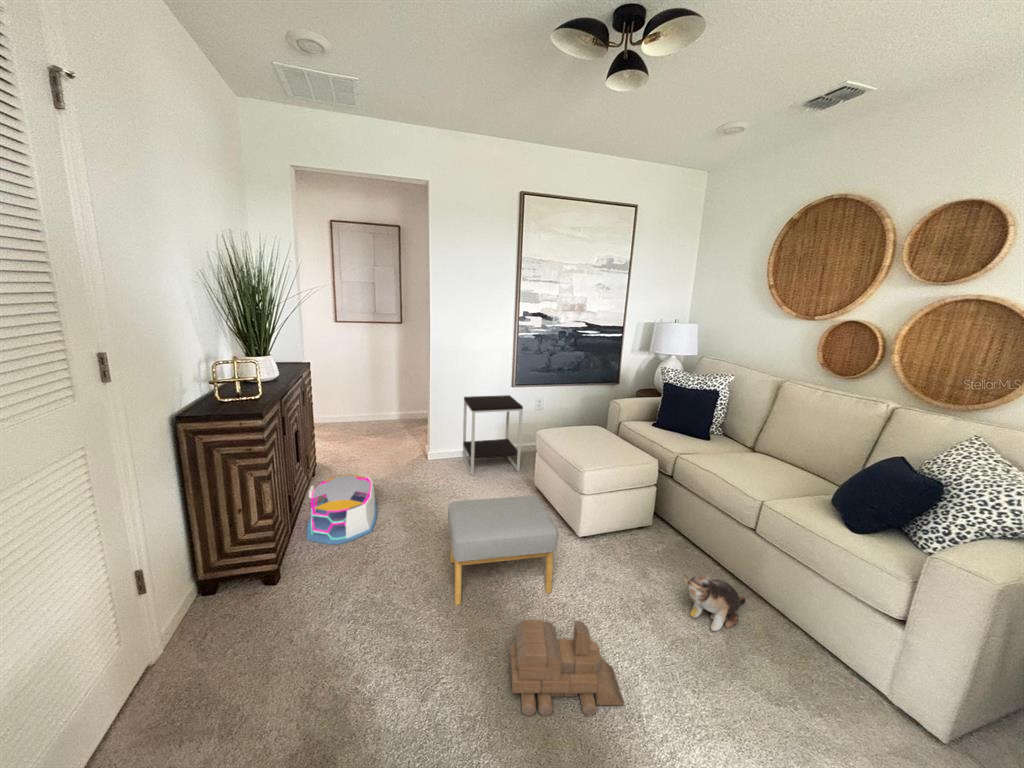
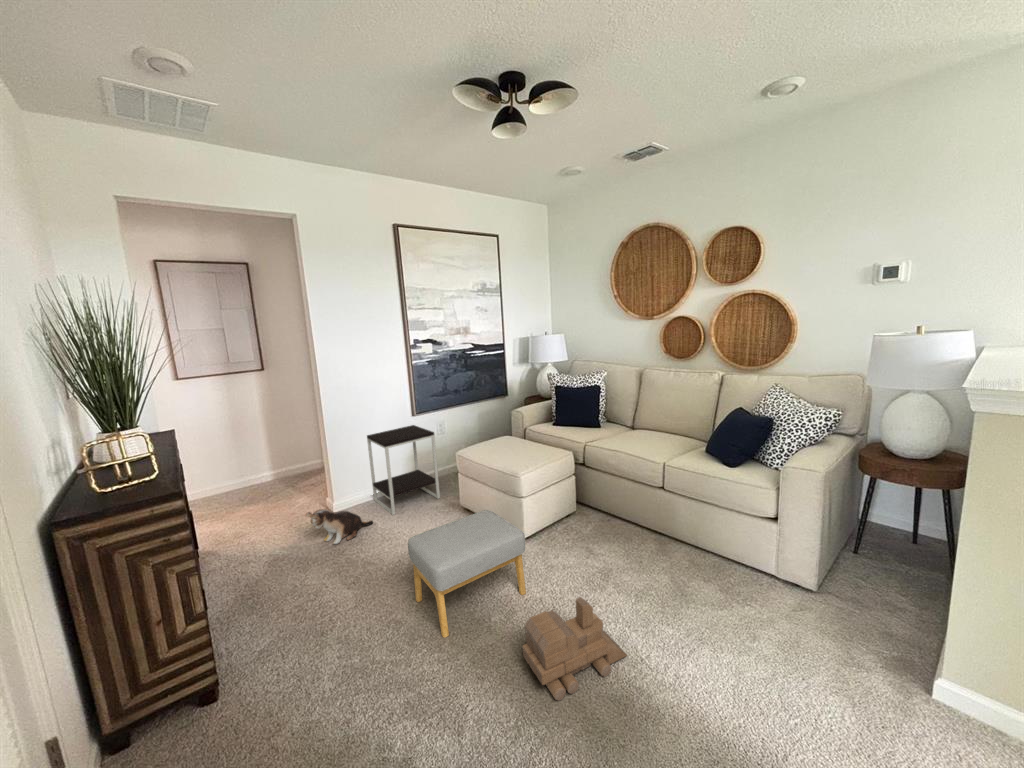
storage bin: present [307,474,377,544] -> none [217,545,311,639]
plush toy: present [683,574,746,631] -> present [305,509,373,544]

